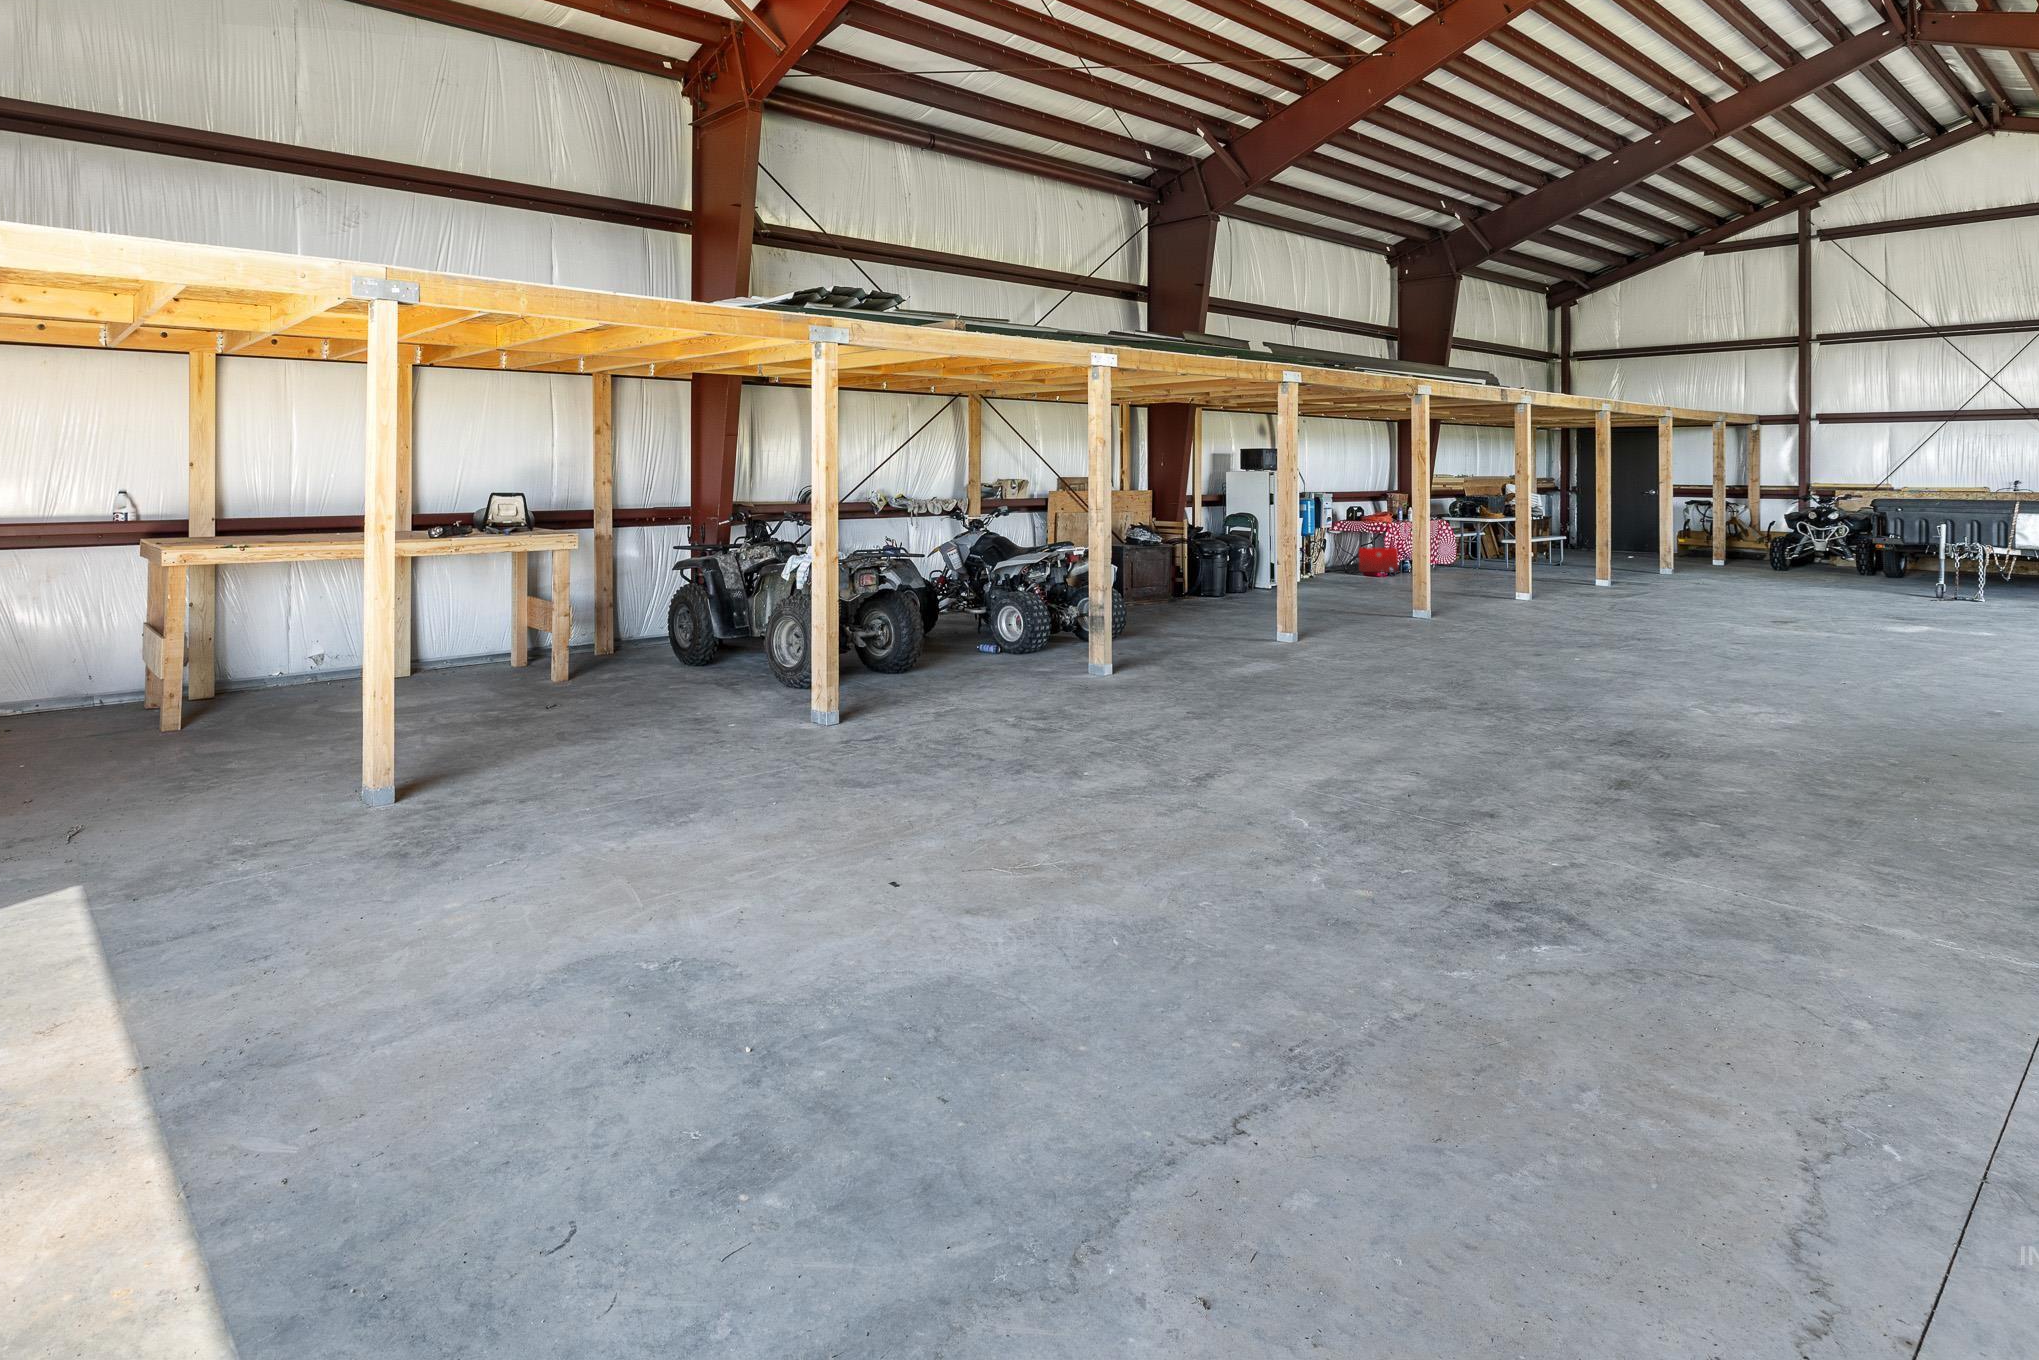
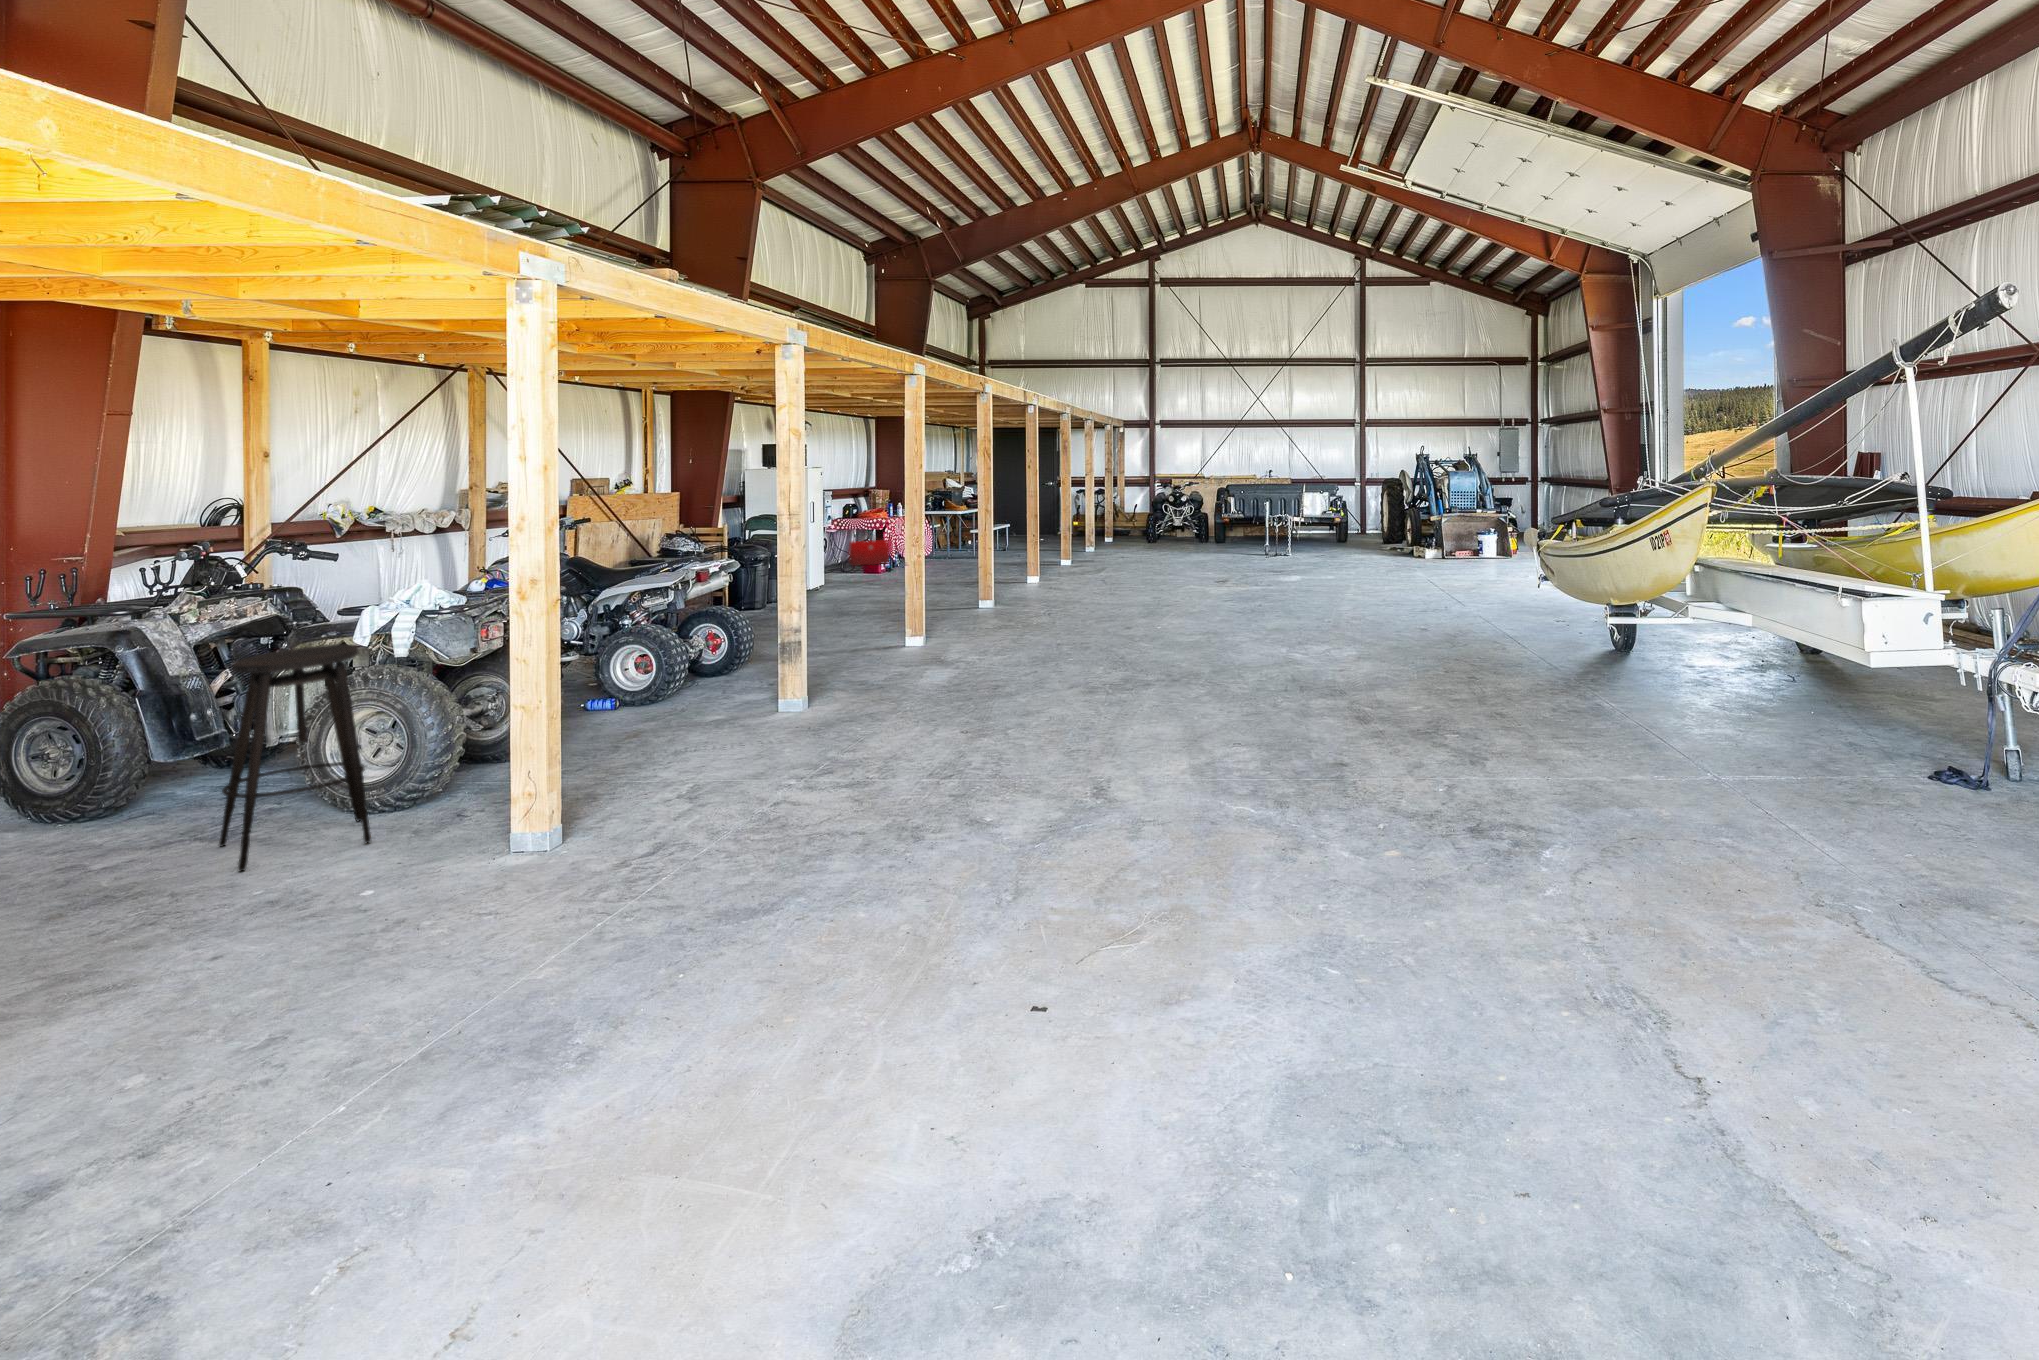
stool: none [702,574,780,702] -> present [219,644,371,871]

